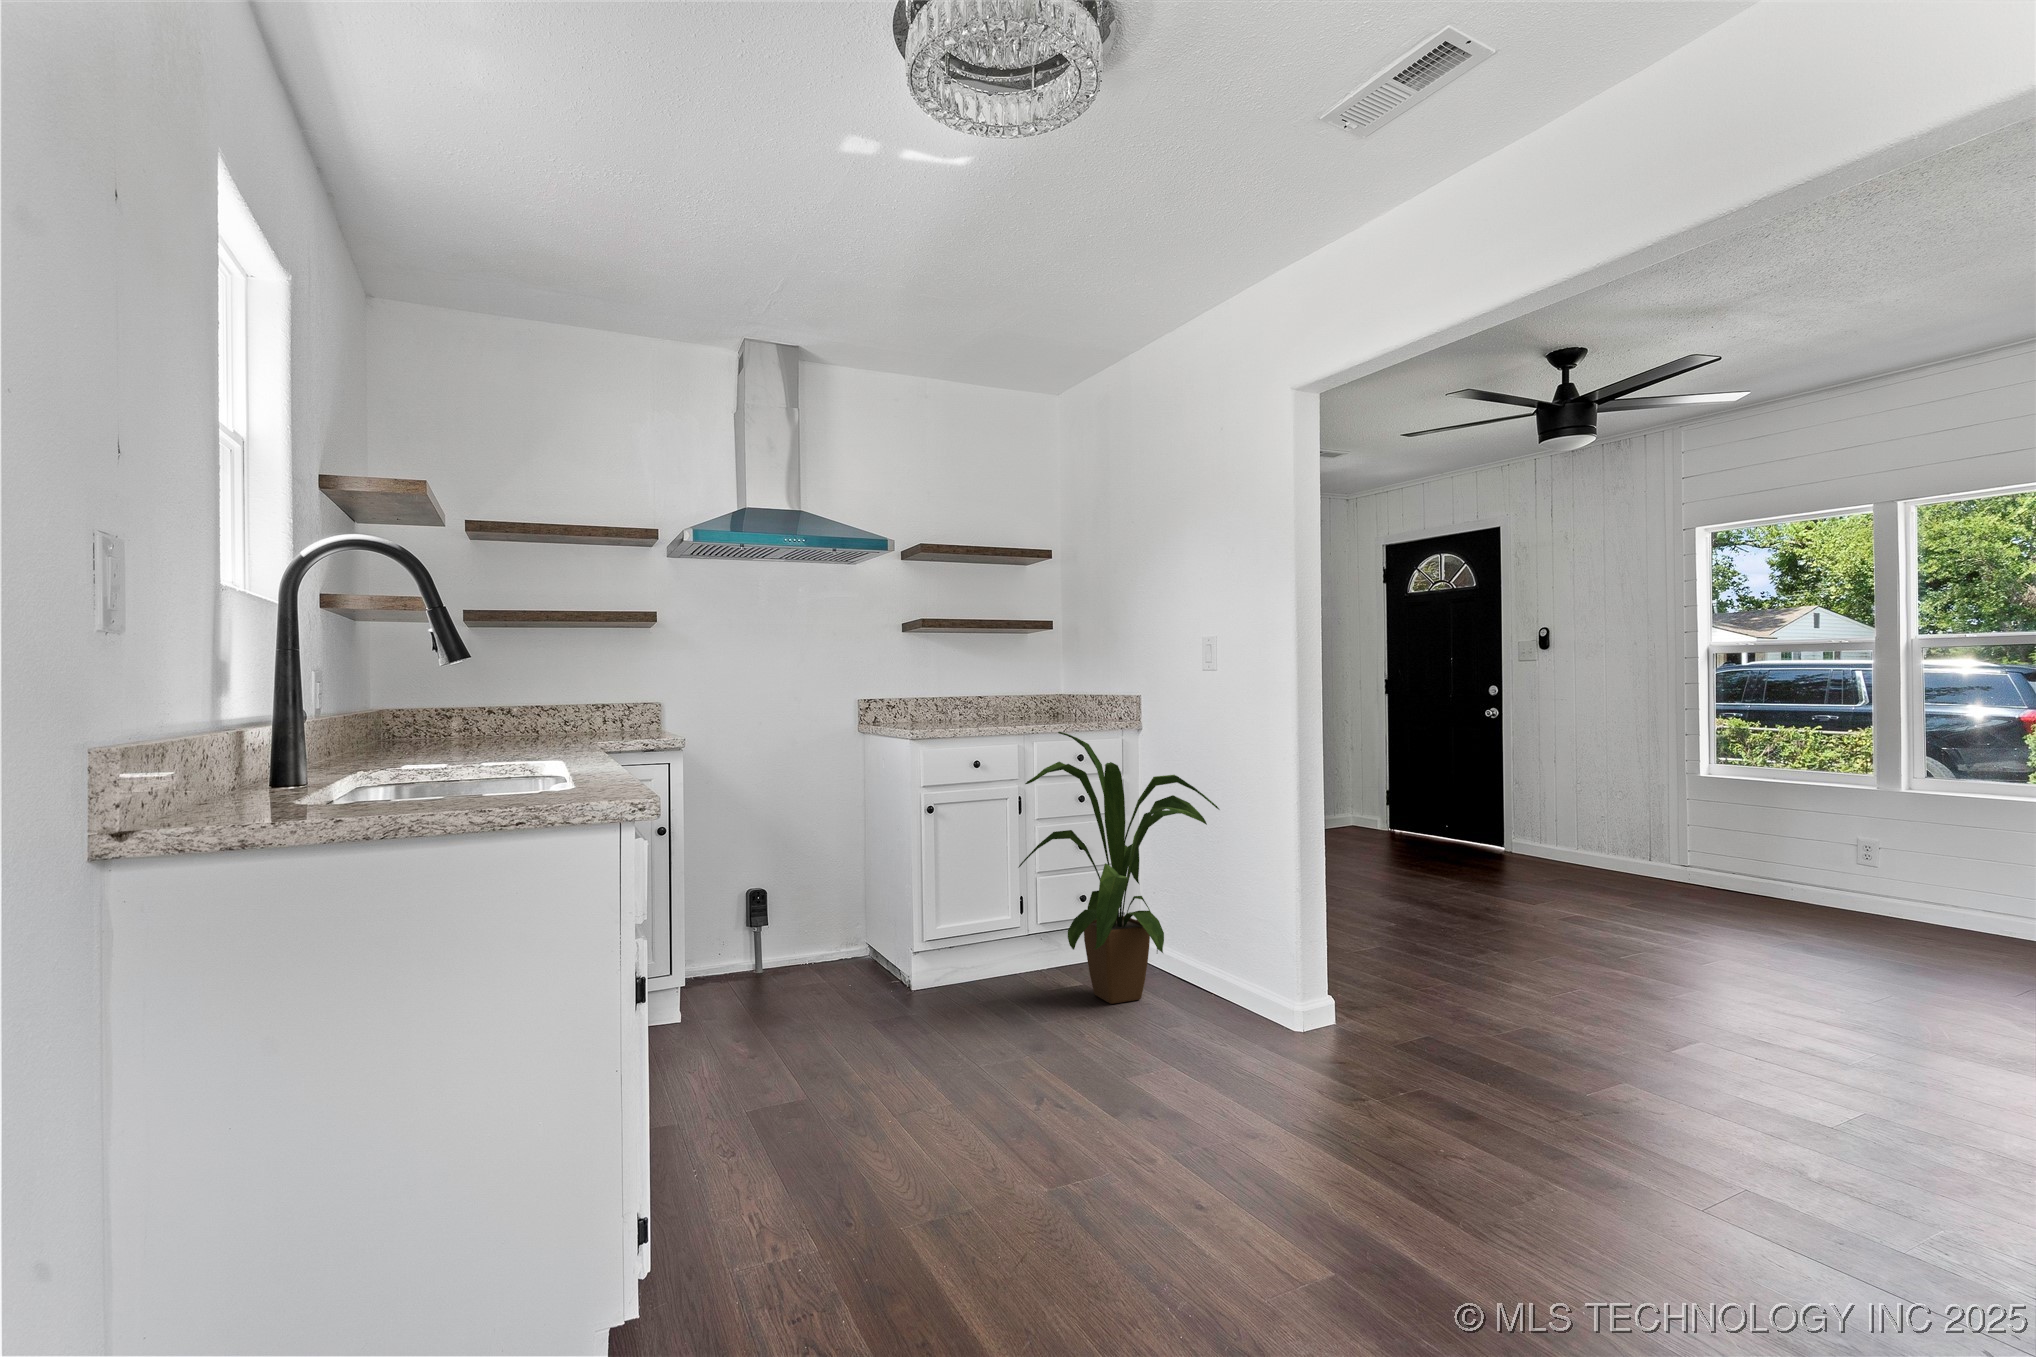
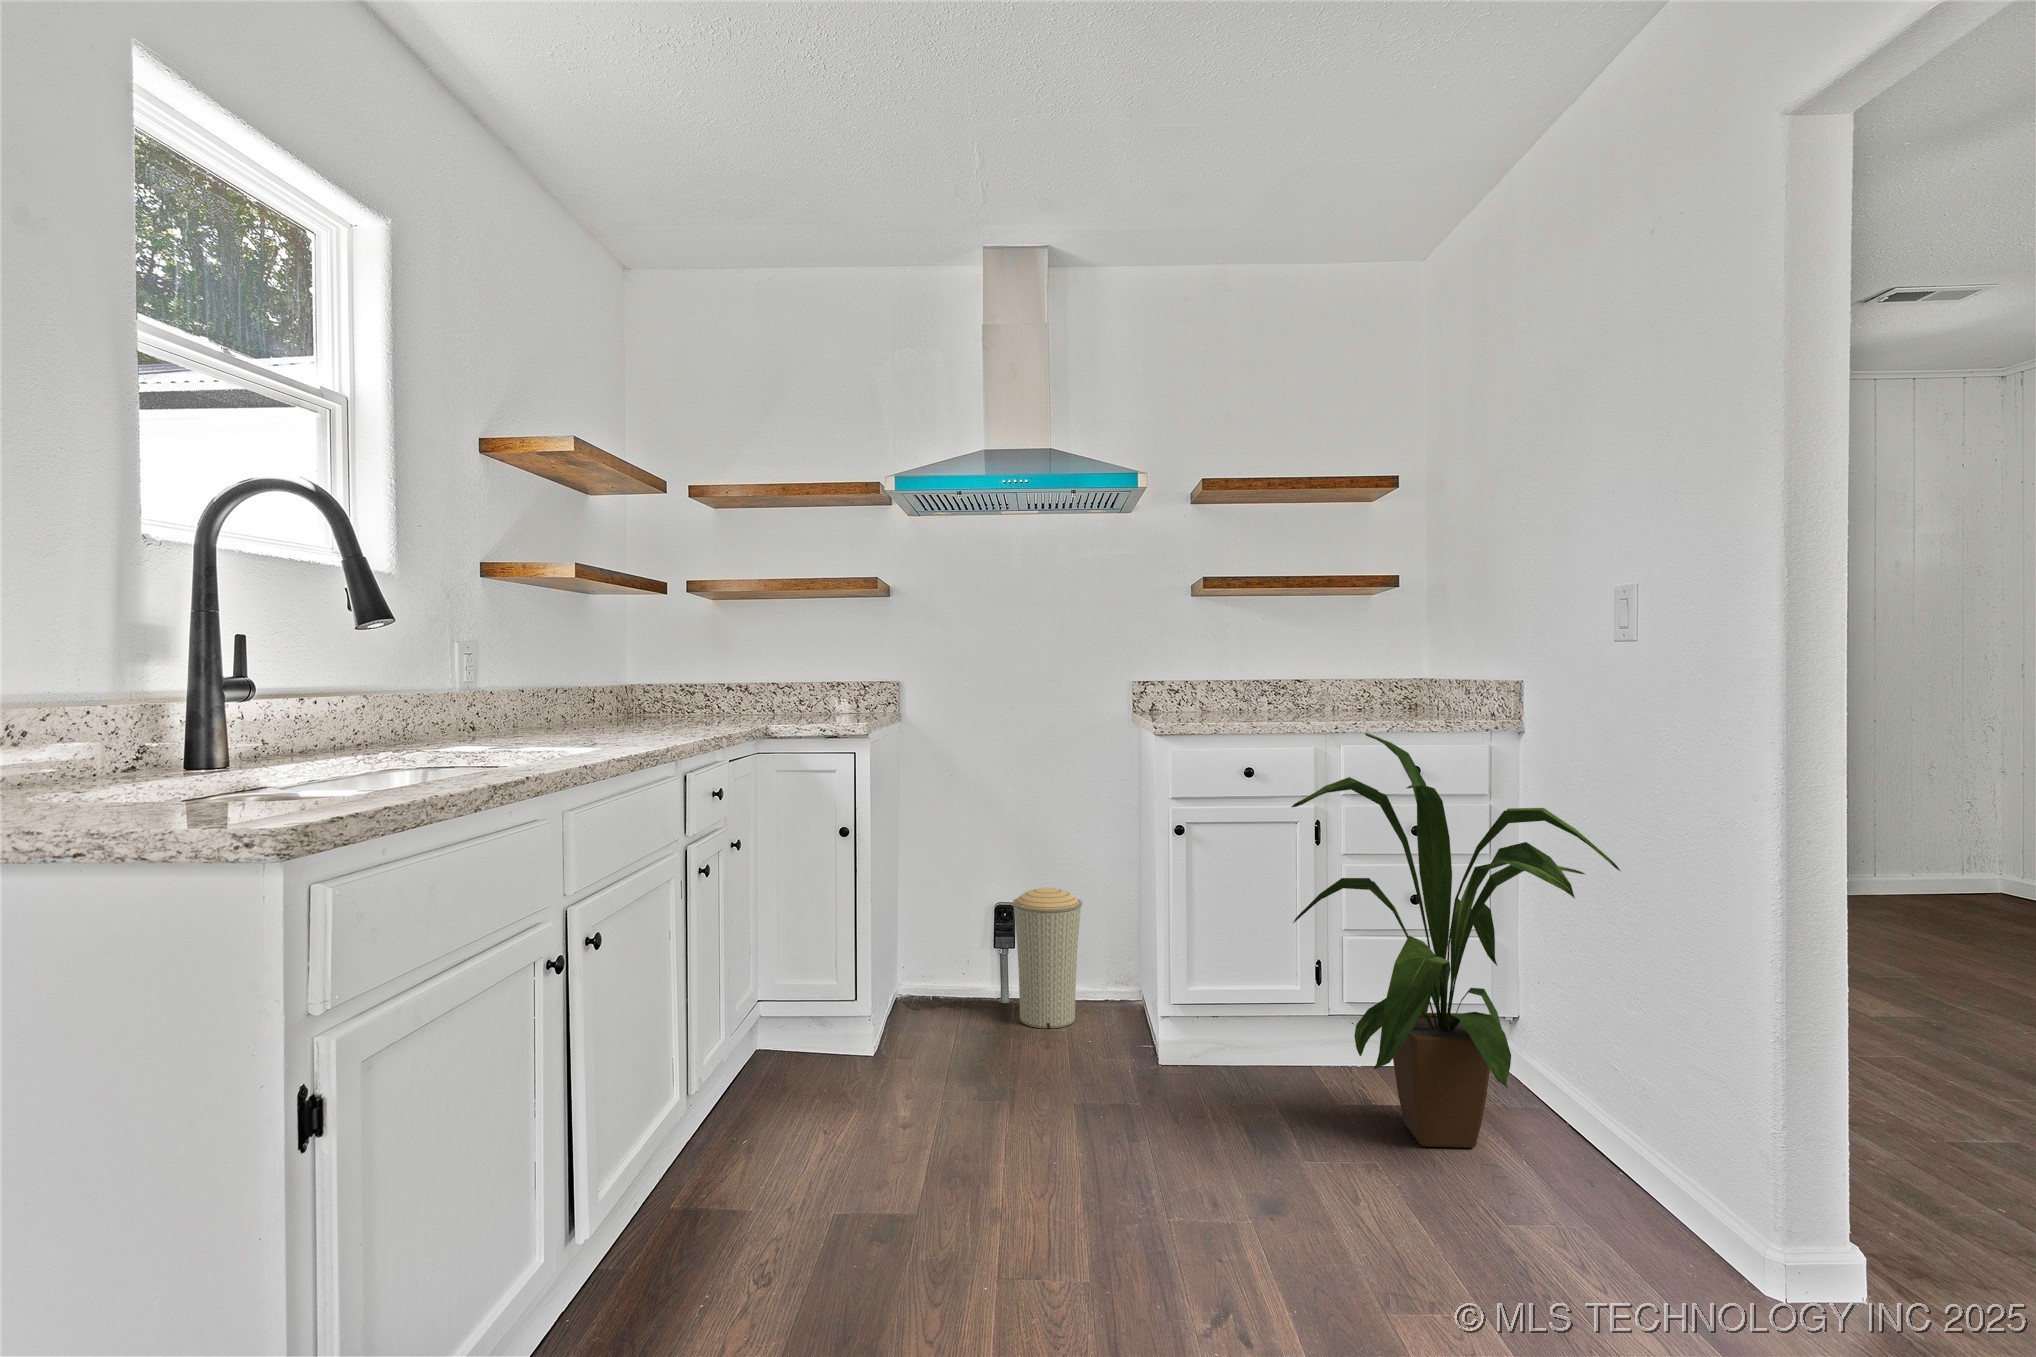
trash can: none [774,869,833,983] -> present [1012,888,1082,1028]

